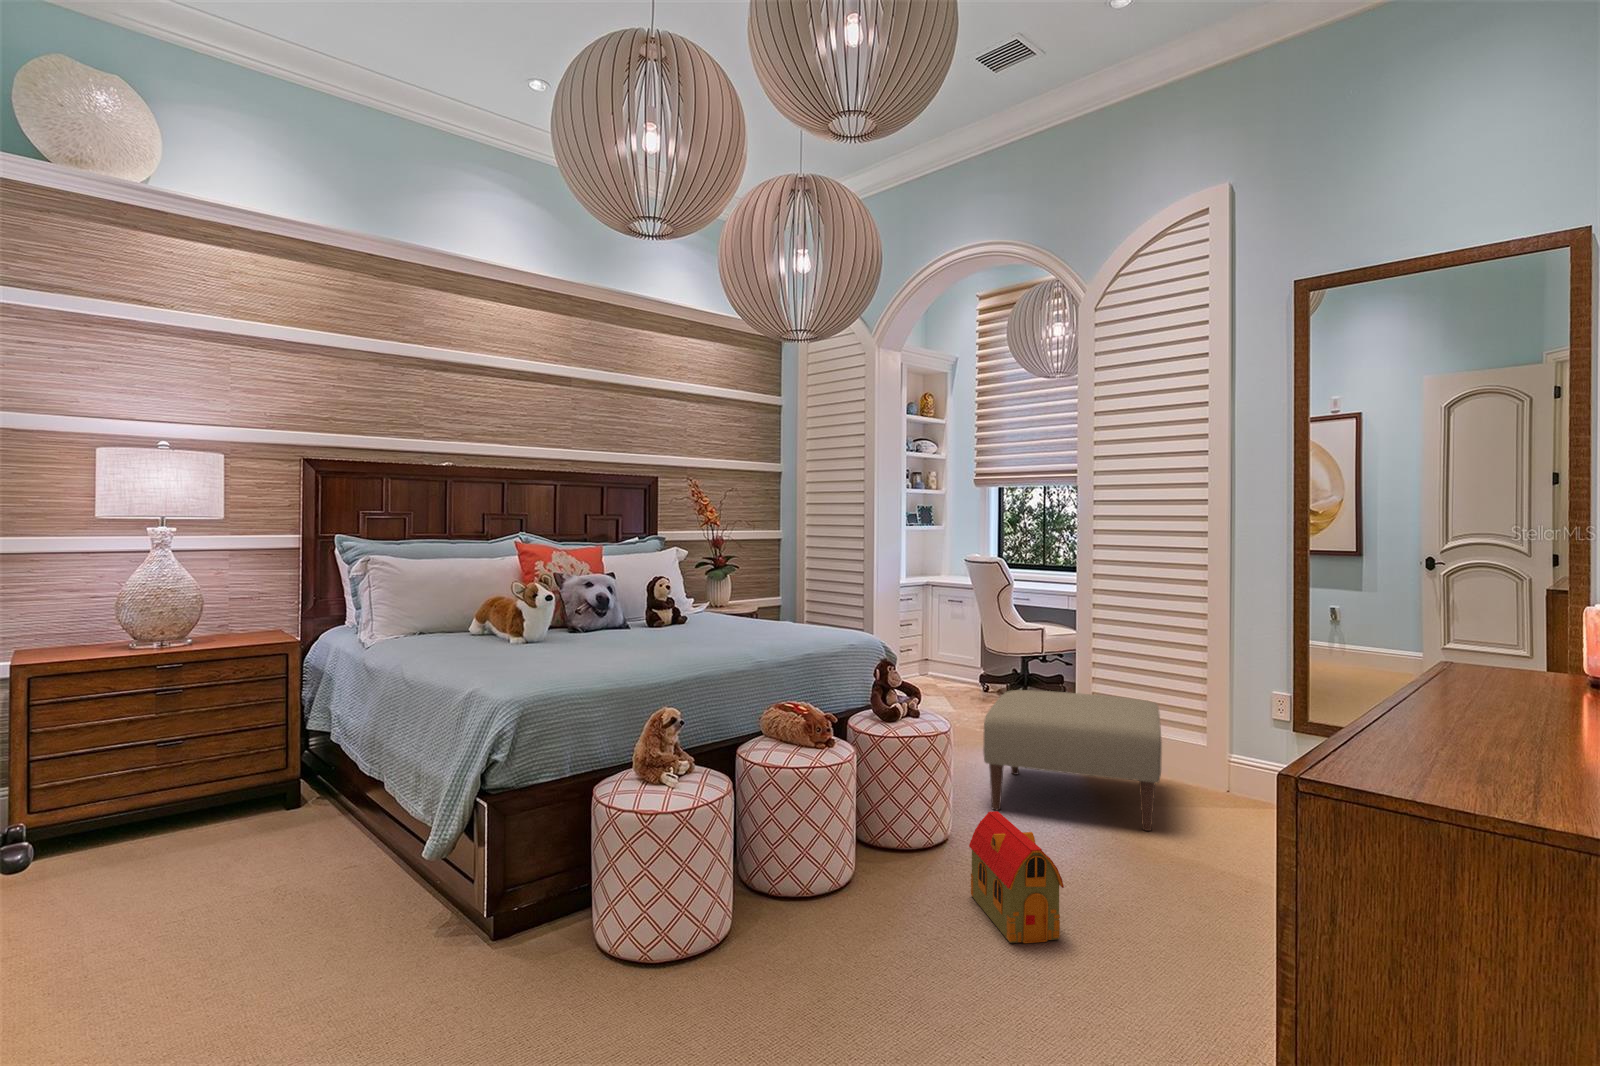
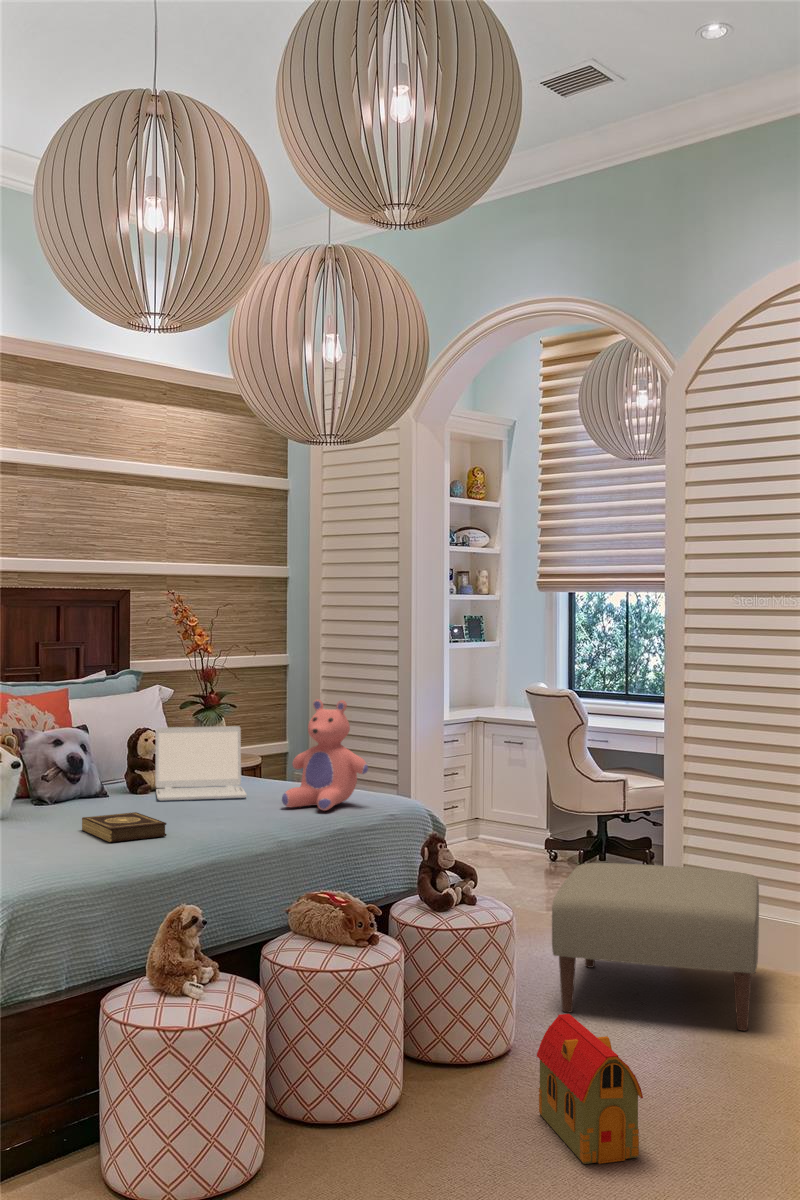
teddy bear: none [762,552,832,640] -> present [282,699,368,810]
laptop: none [666,575,737,631] -> present [156,726,247,801]
book: none [598,637,664,659] -> present [82,812,166,842]

